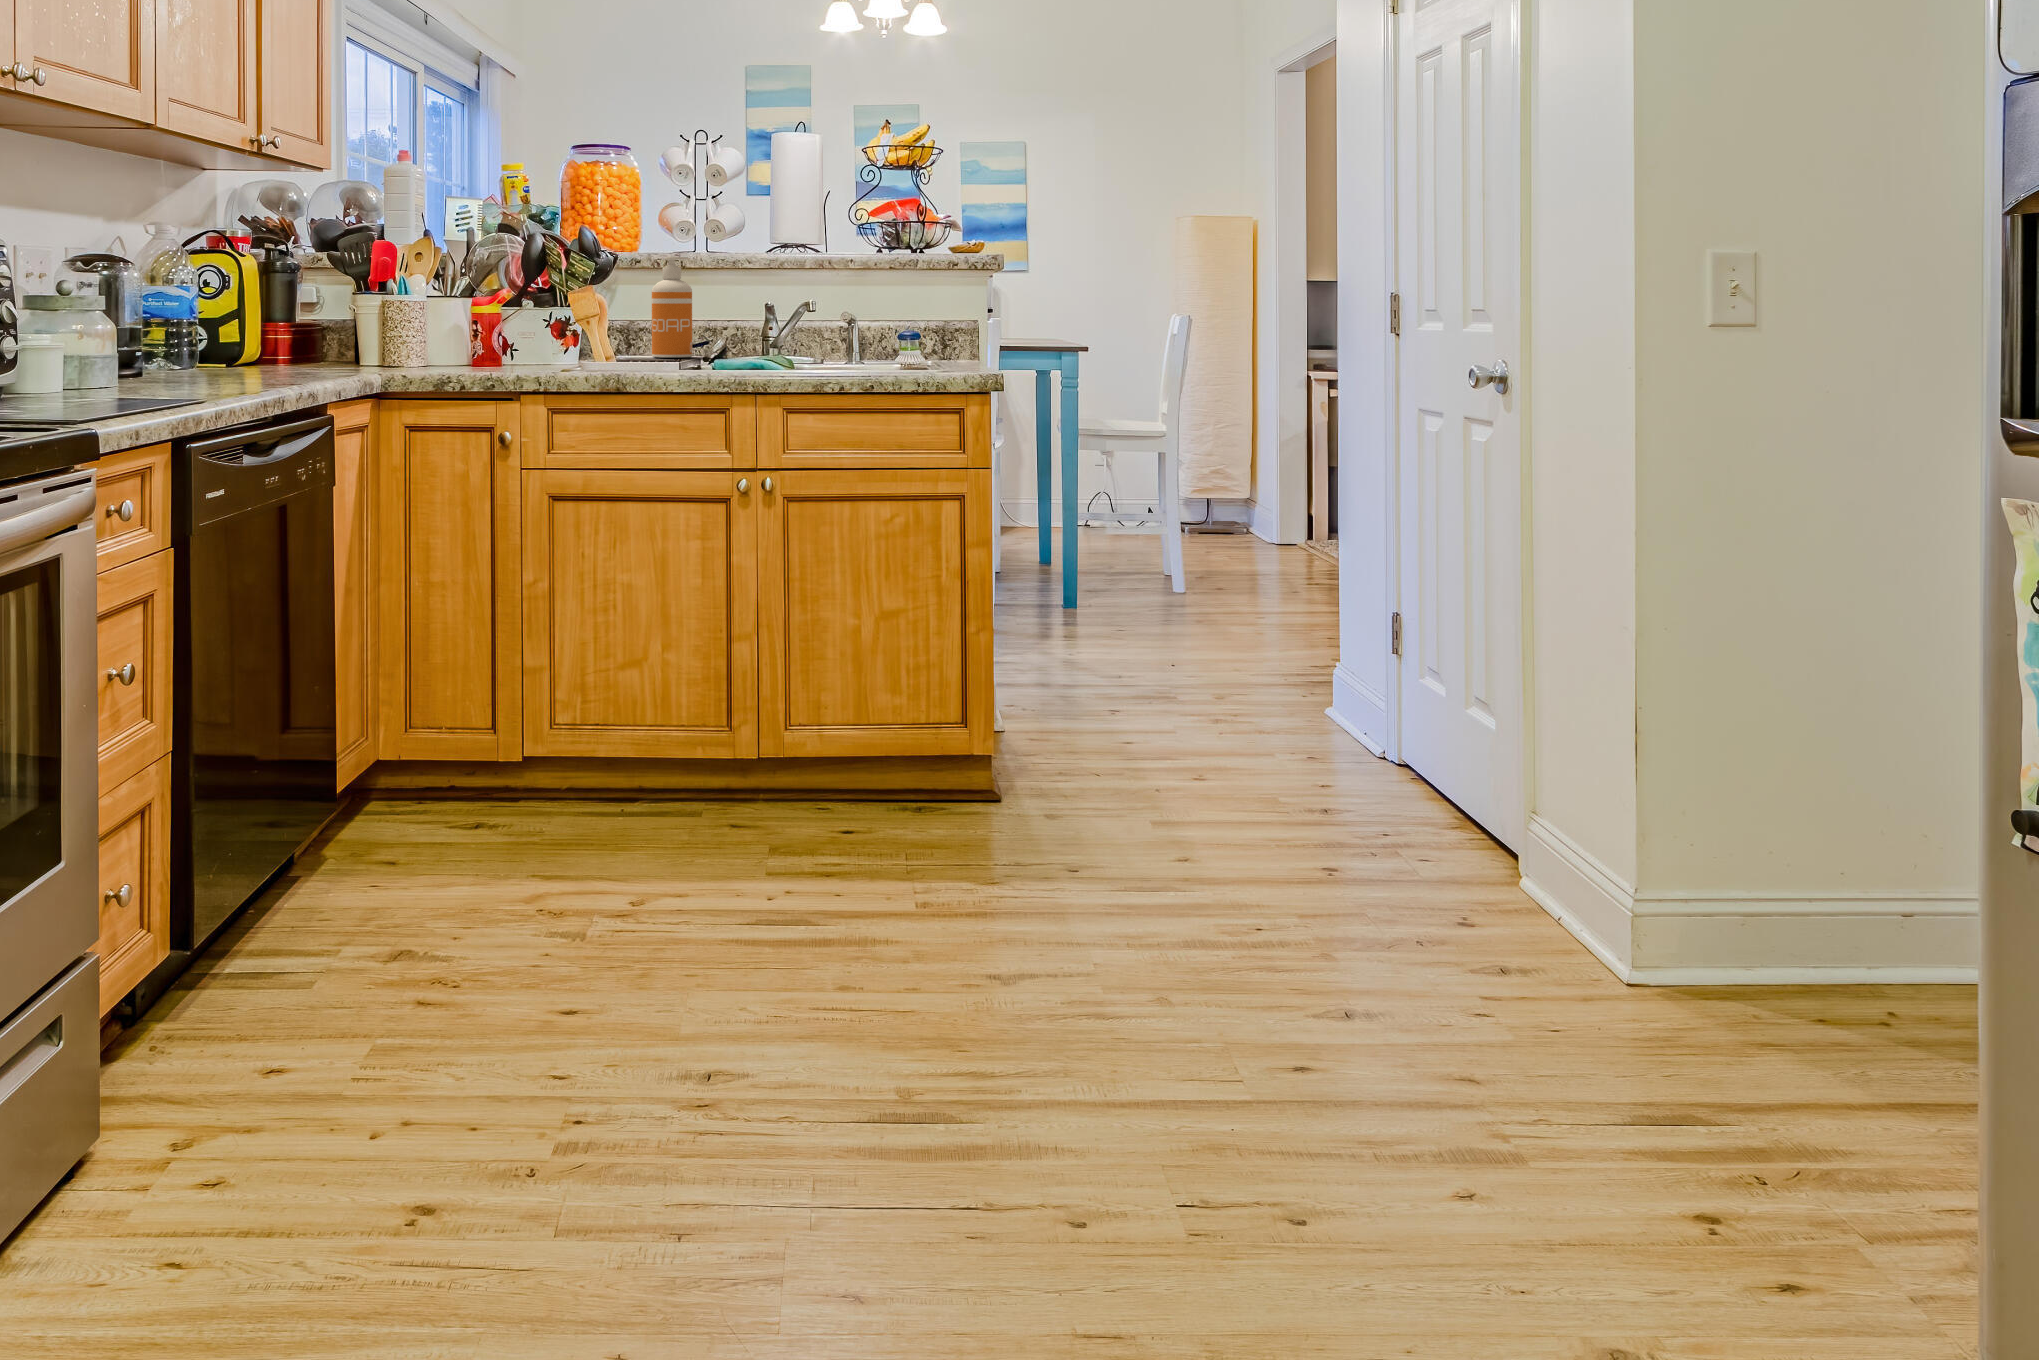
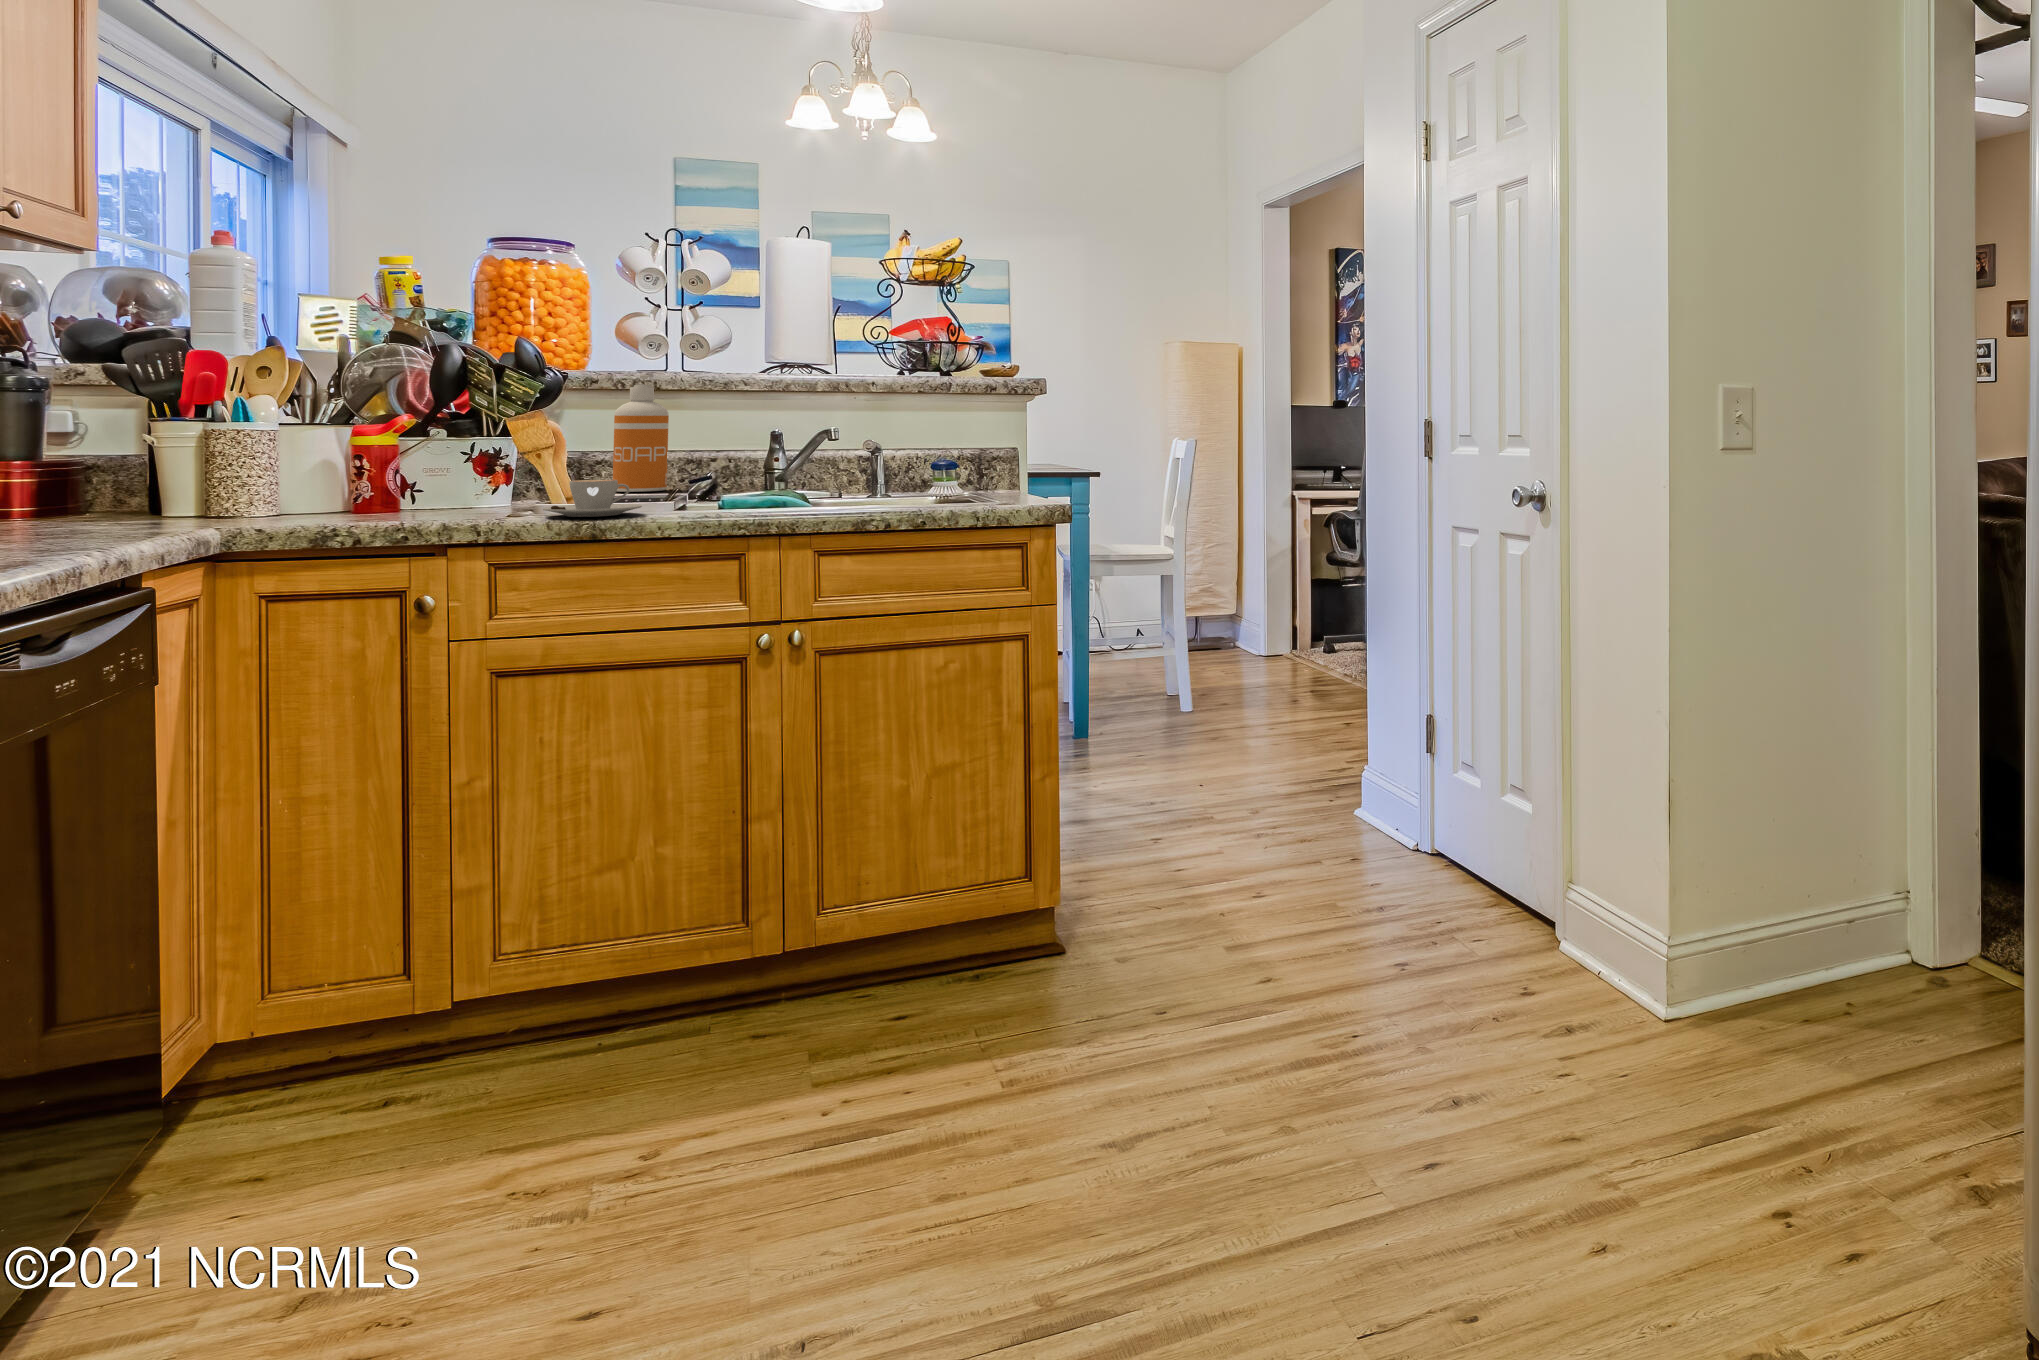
coffee cup: none [583,344,653,374] -> present [543,480,642,517]

